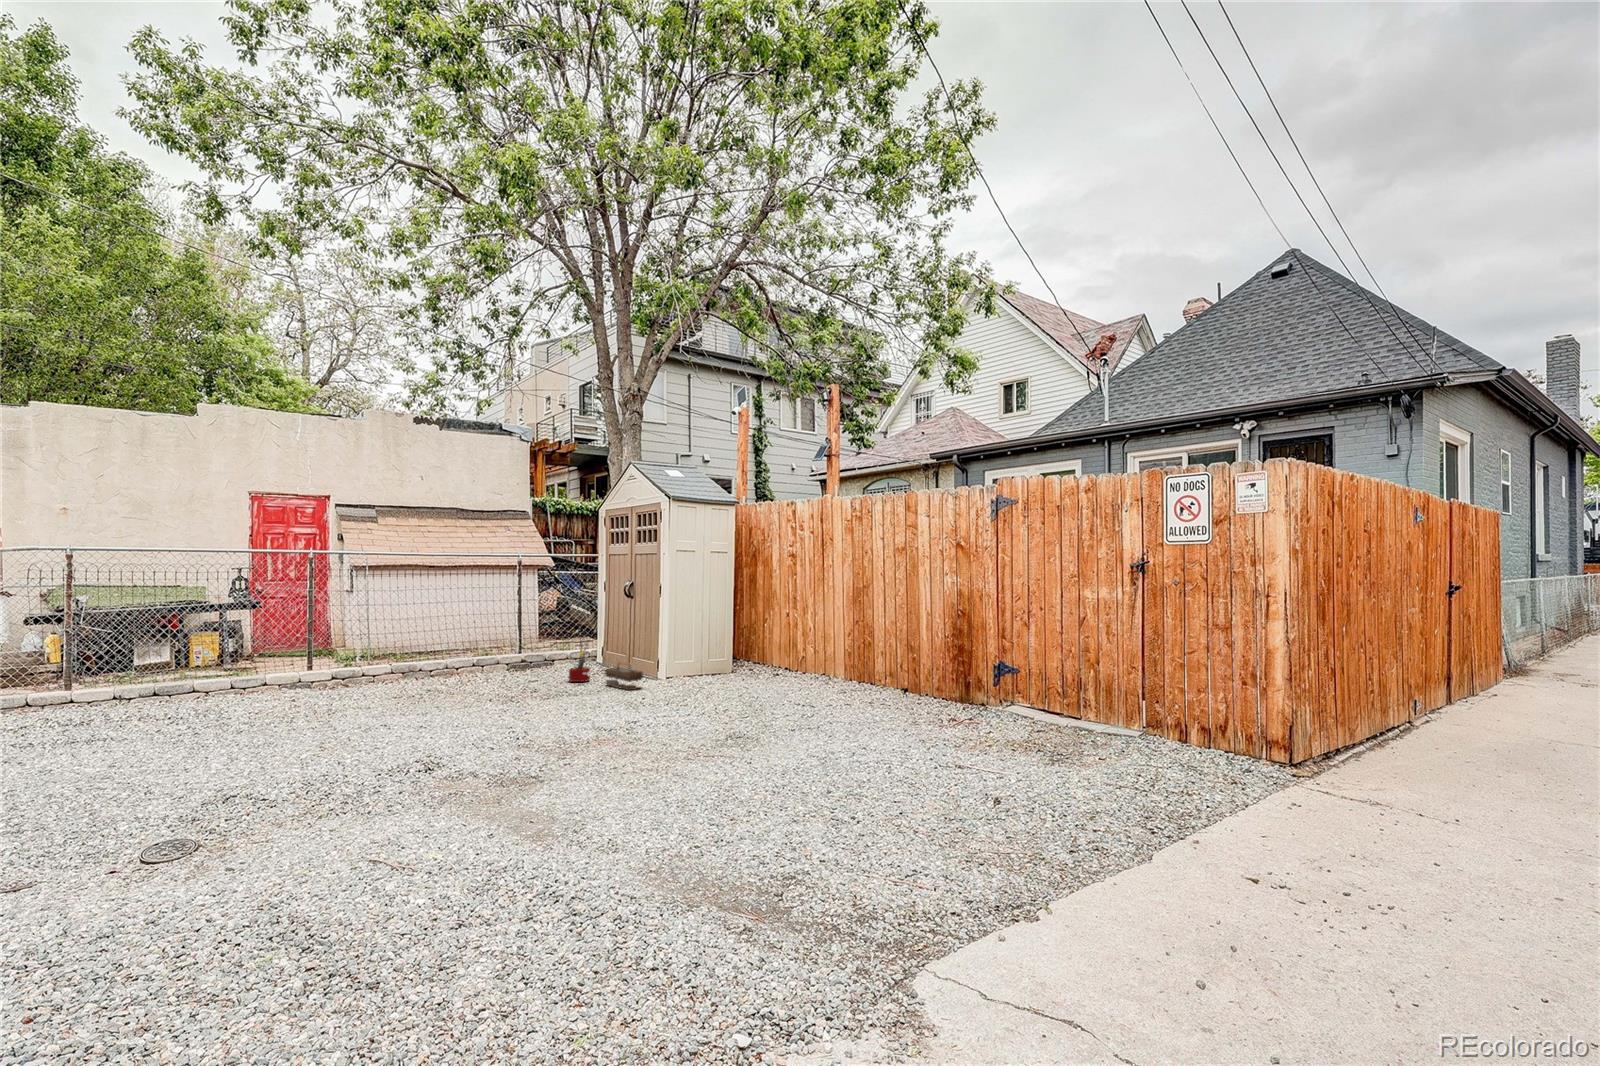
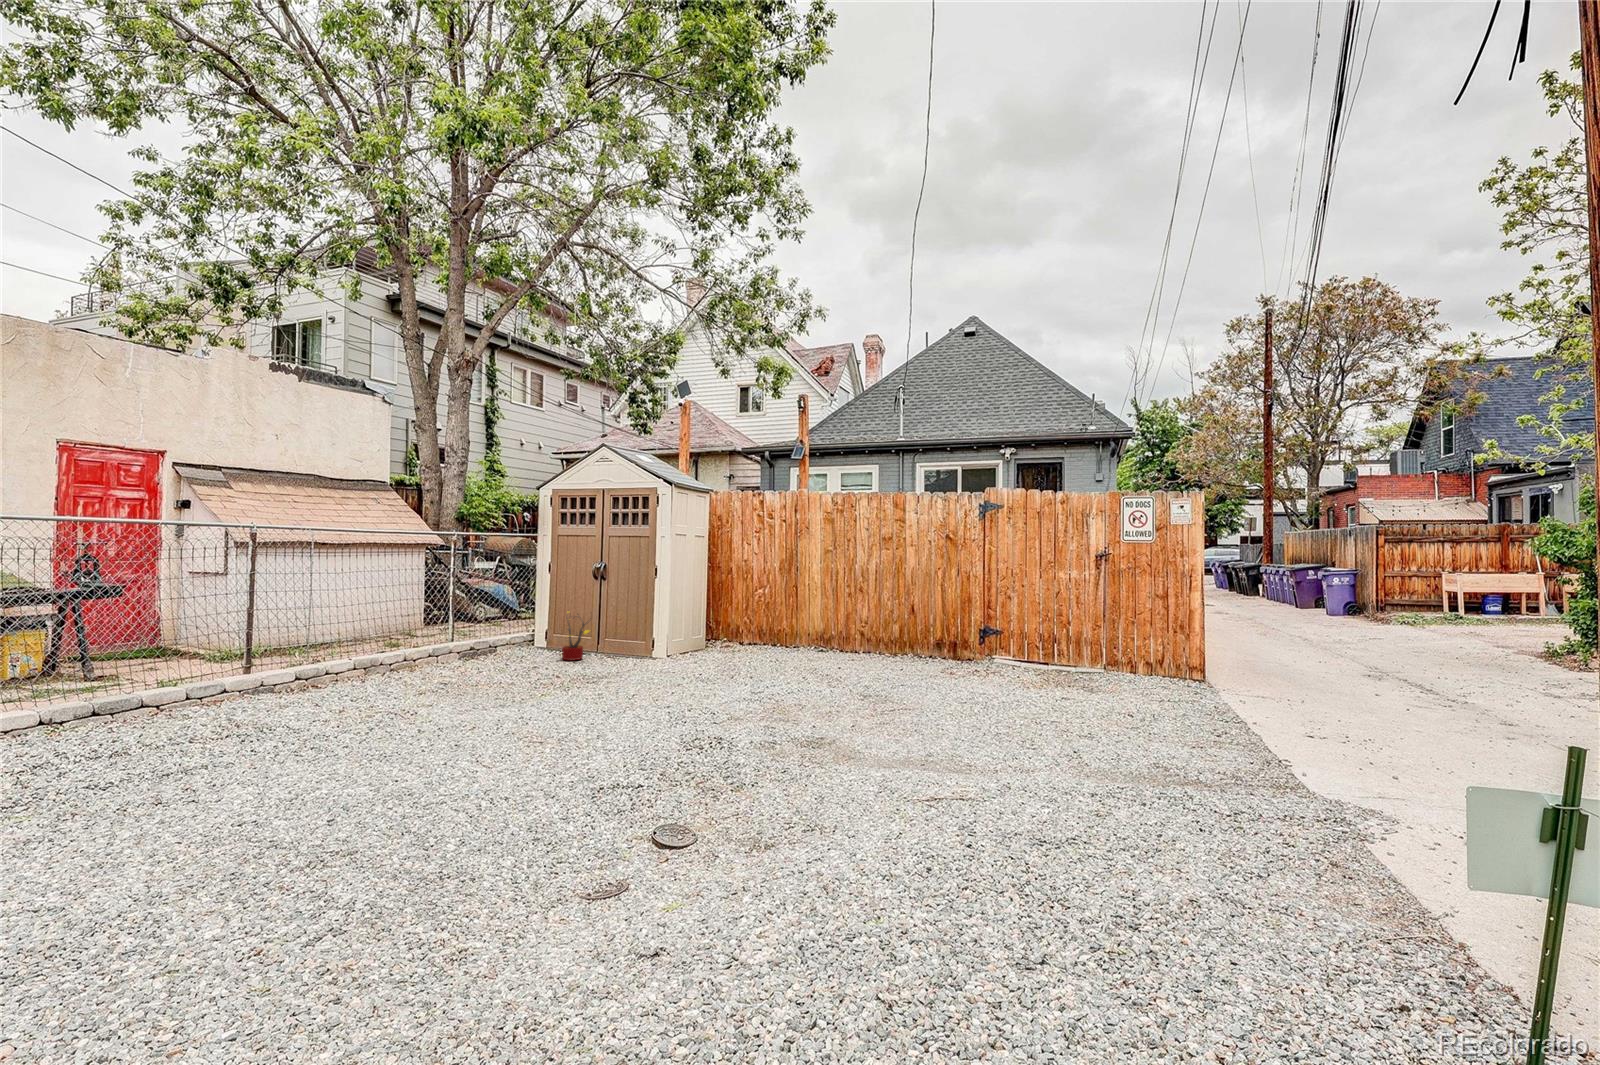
toolbox: present [605,663,643,690] -> none [610,638,658,664]

